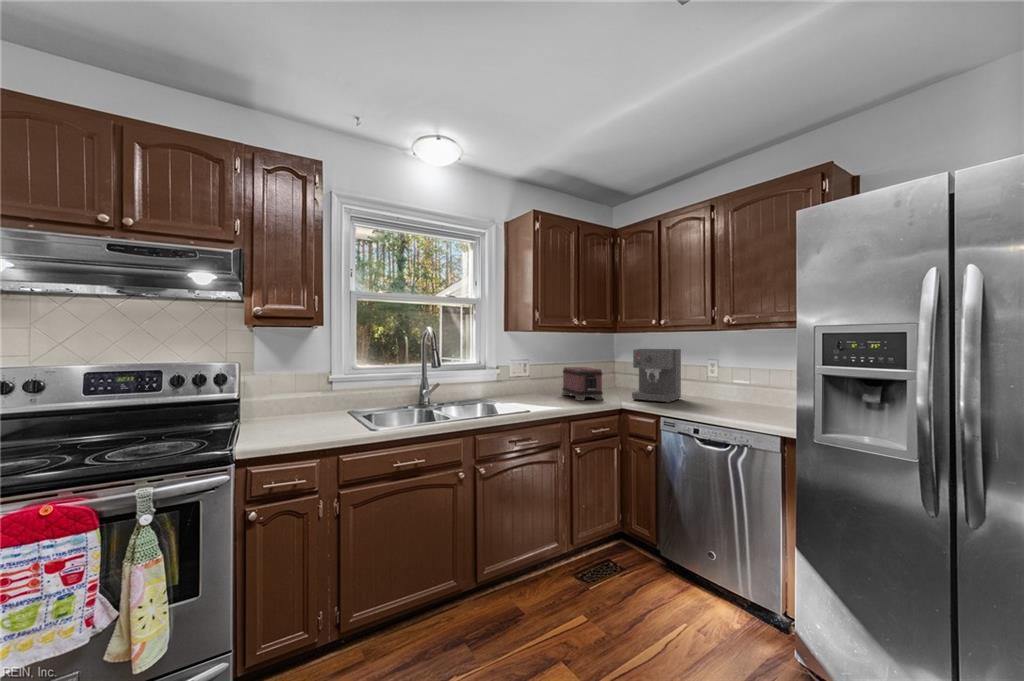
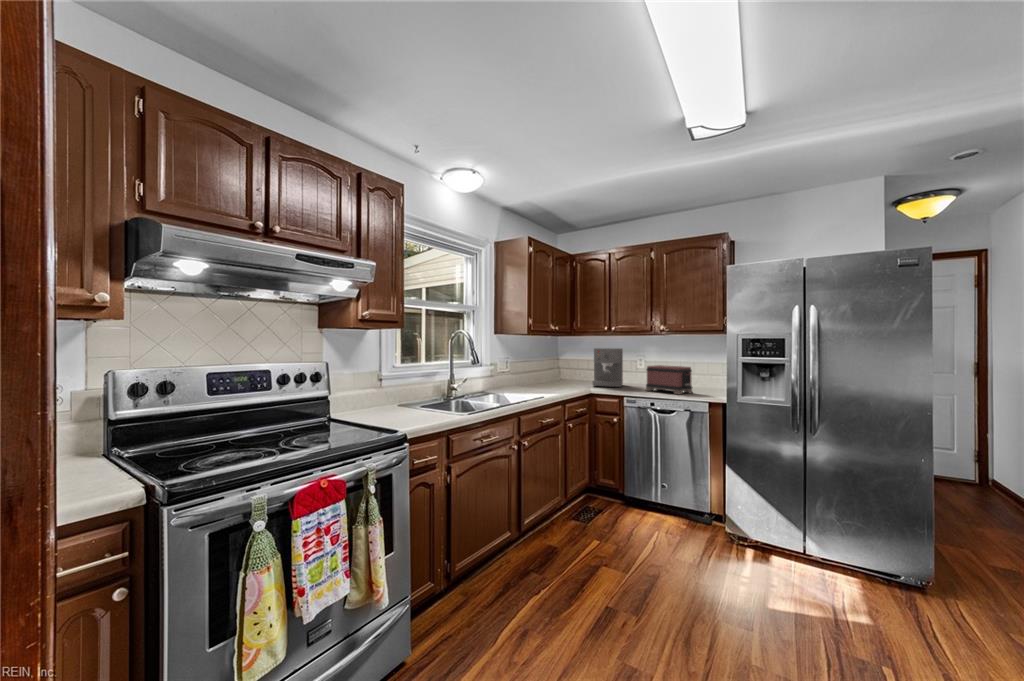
toaster: present [562,367,603,401] -> present [646,365,693,394]

